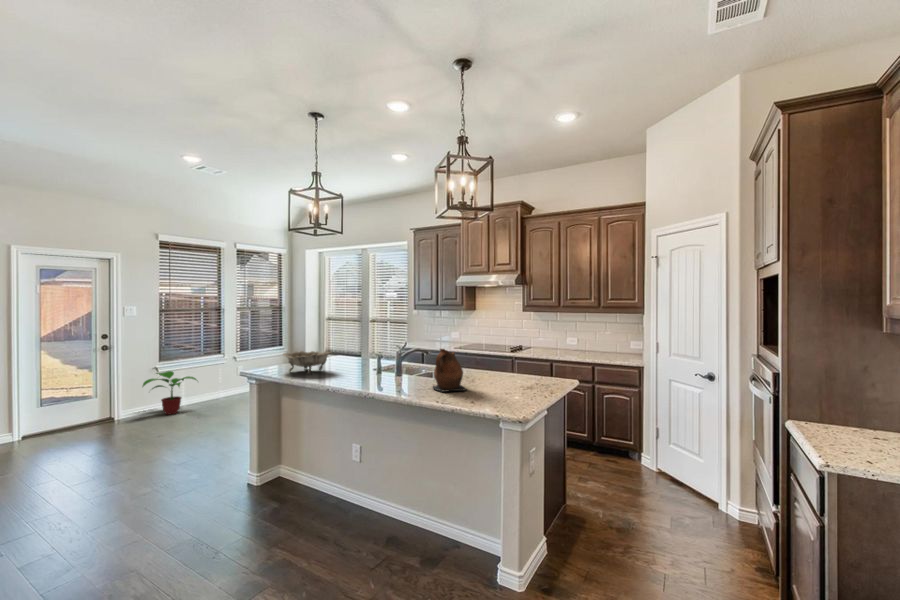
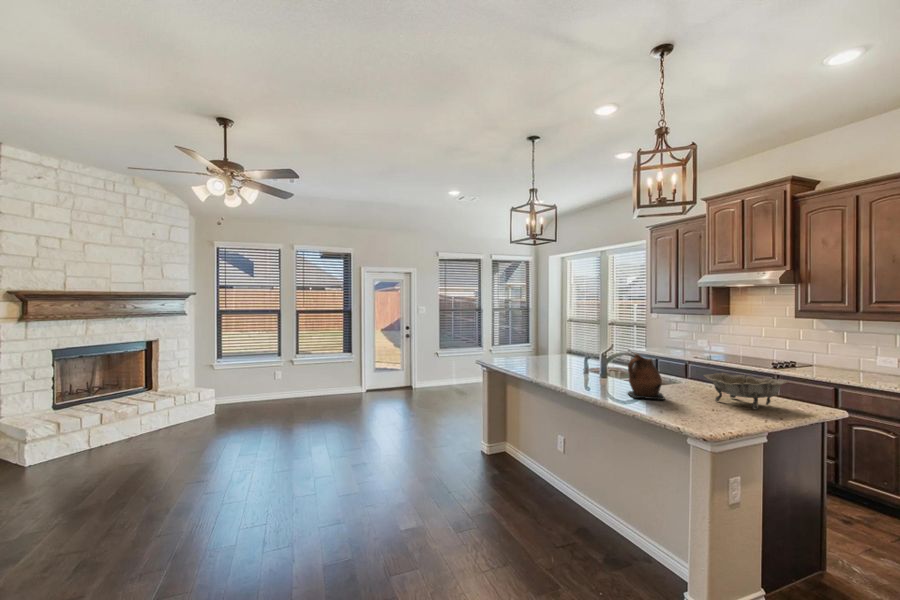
decorative bowl: present [283,351,331,374] -> present [704,373,789,410]
potted plant: present [143,371,196,415] -> none [427,357,463,391]

